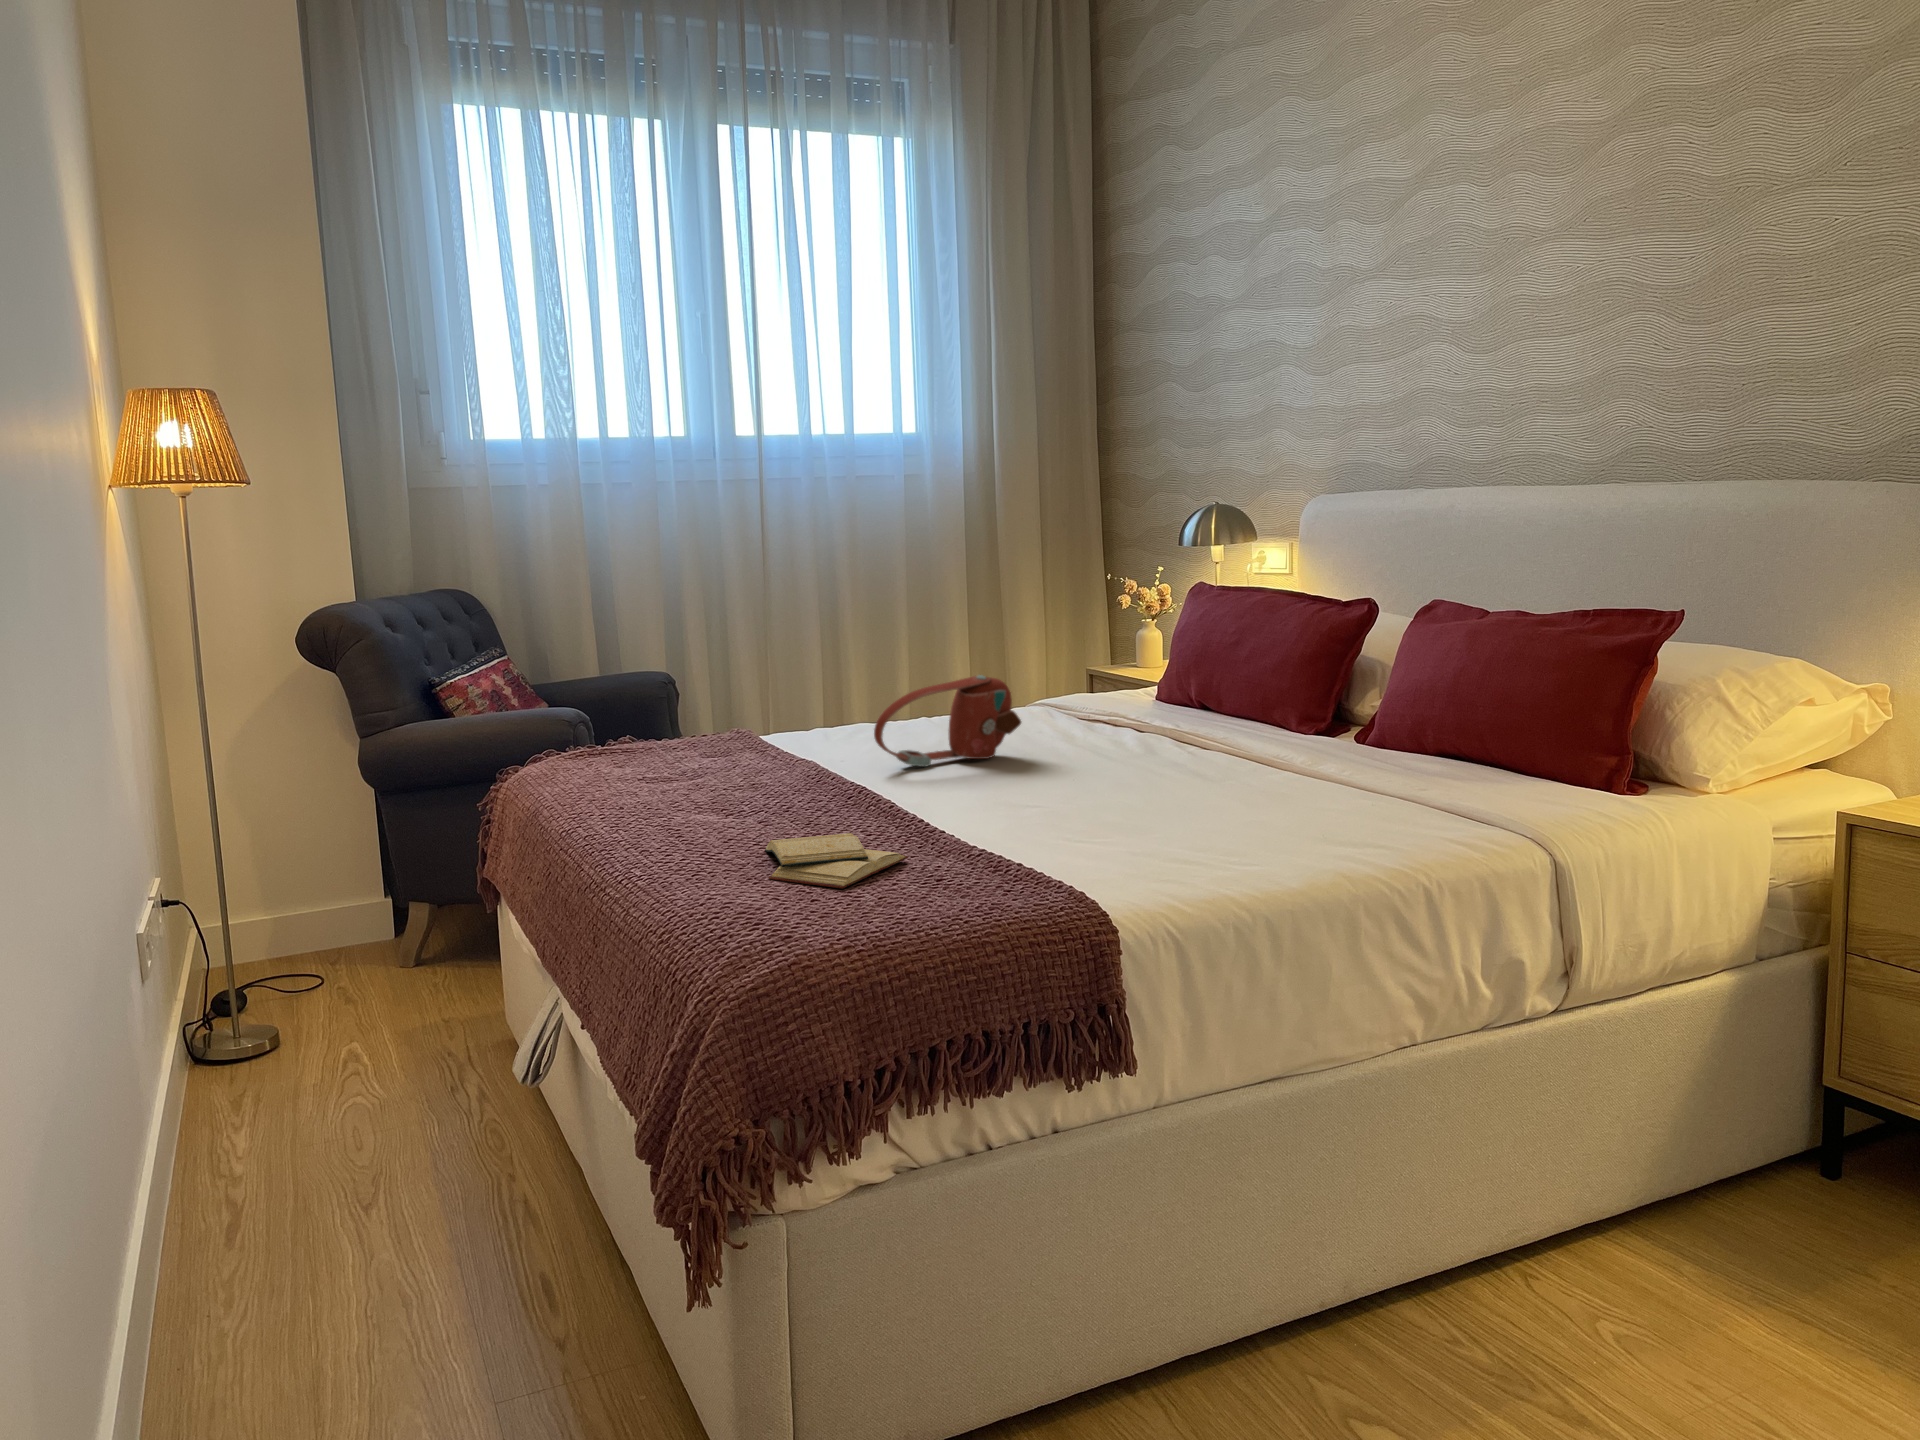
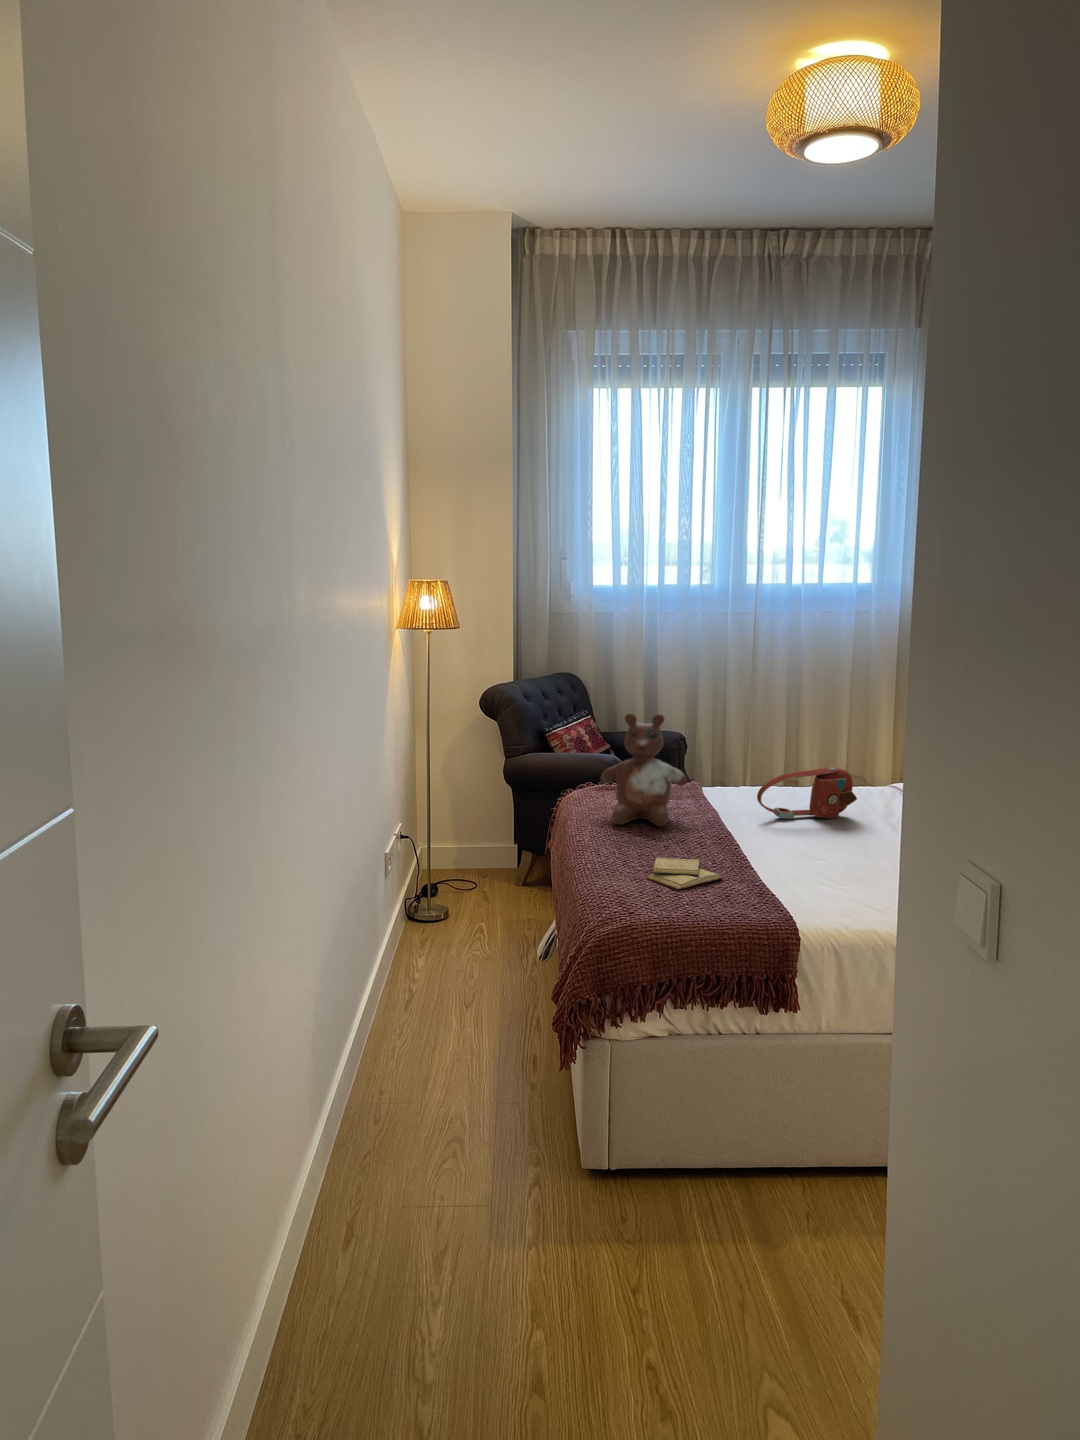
stuffed bear: none [597,598,757,805] -> present [601,714,687,826]

